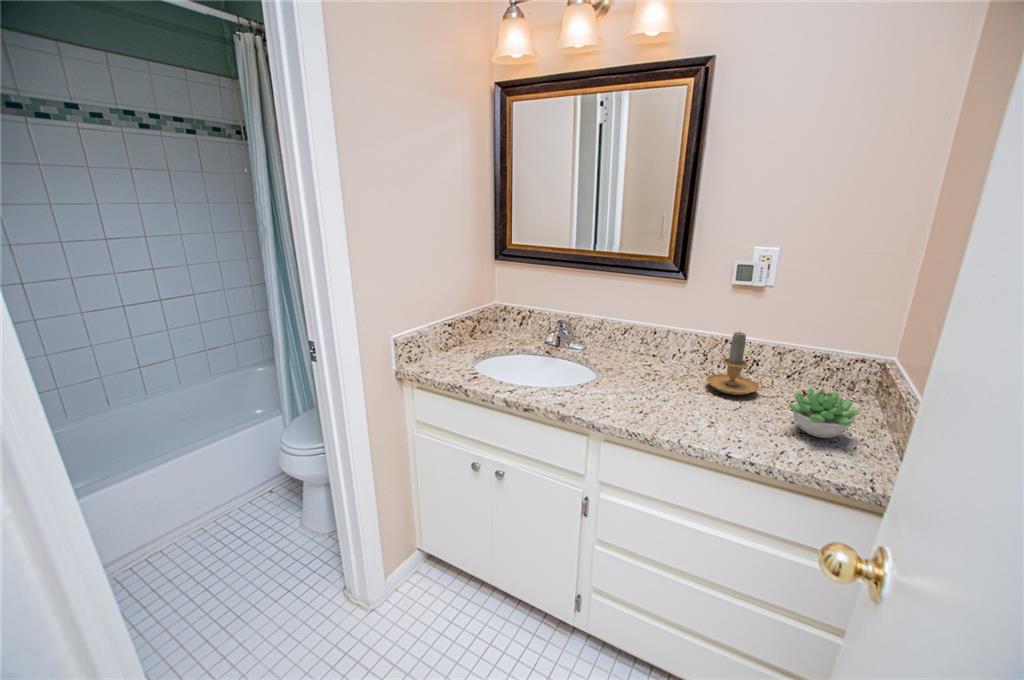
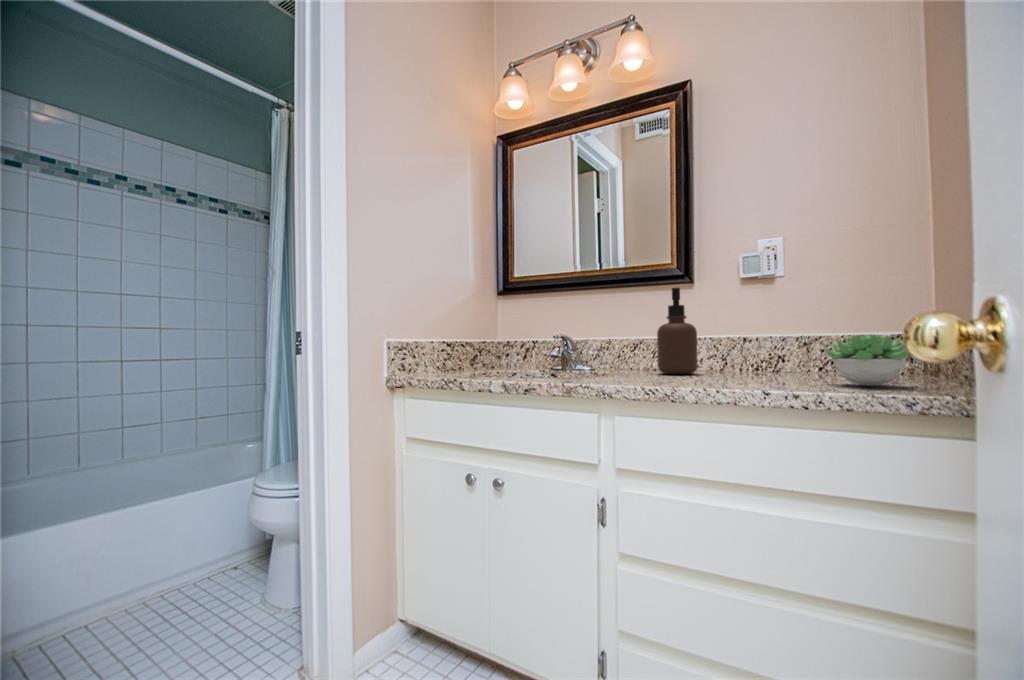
soap dispenser: none [644,293,683,374] -> present [657,288,698,374]
candle: present [706,332,773,395] -> none [728,307,805,378]

